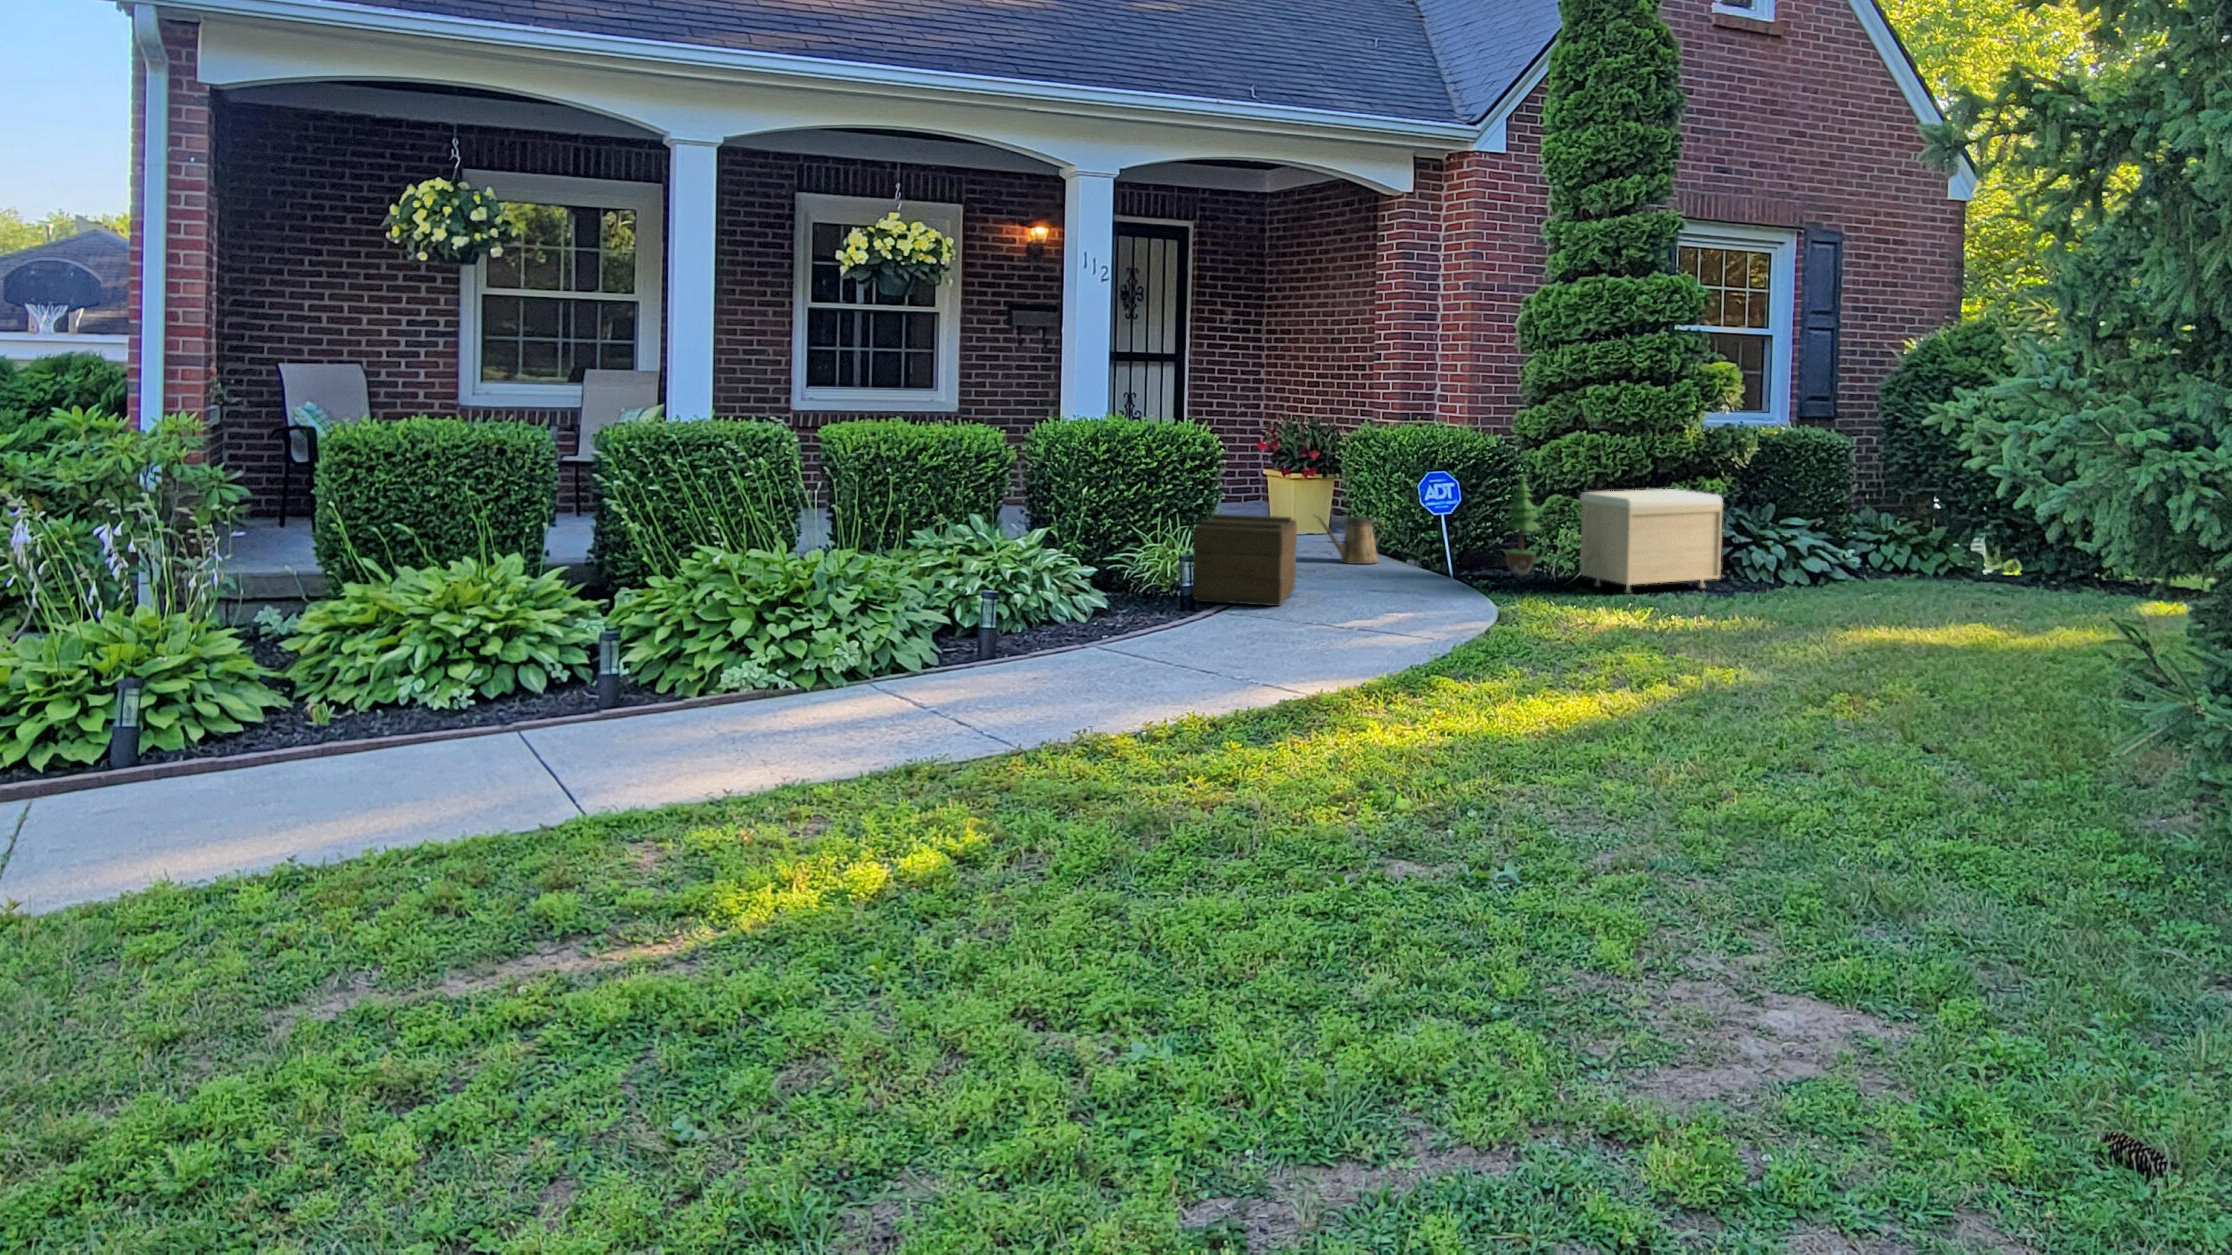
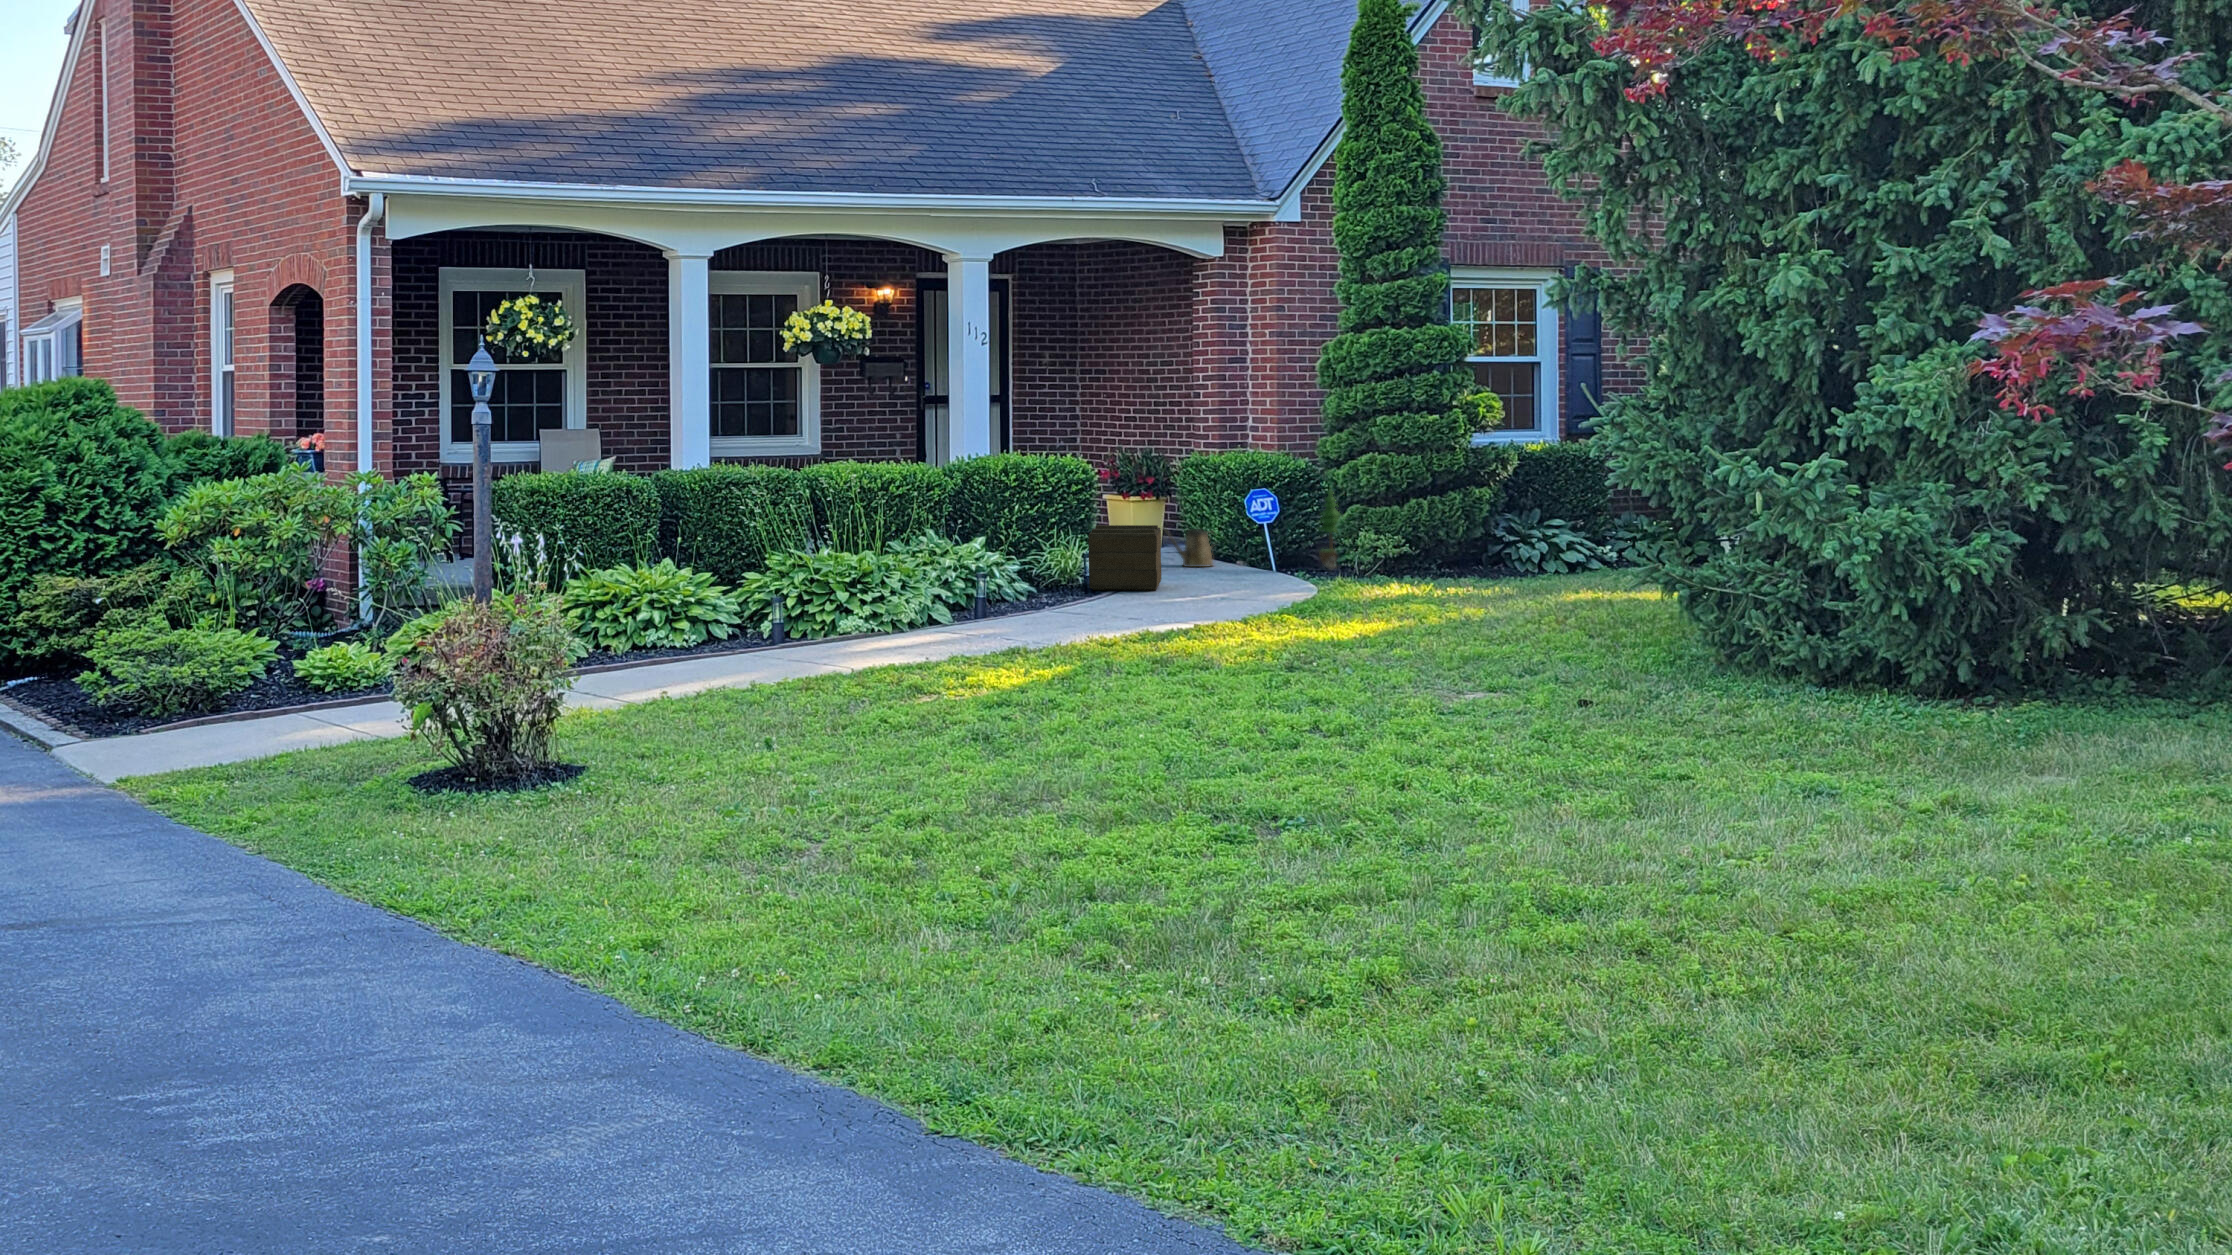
storage bench: present [1580,489,1722,593] -> none [1376,496,1488,576]

